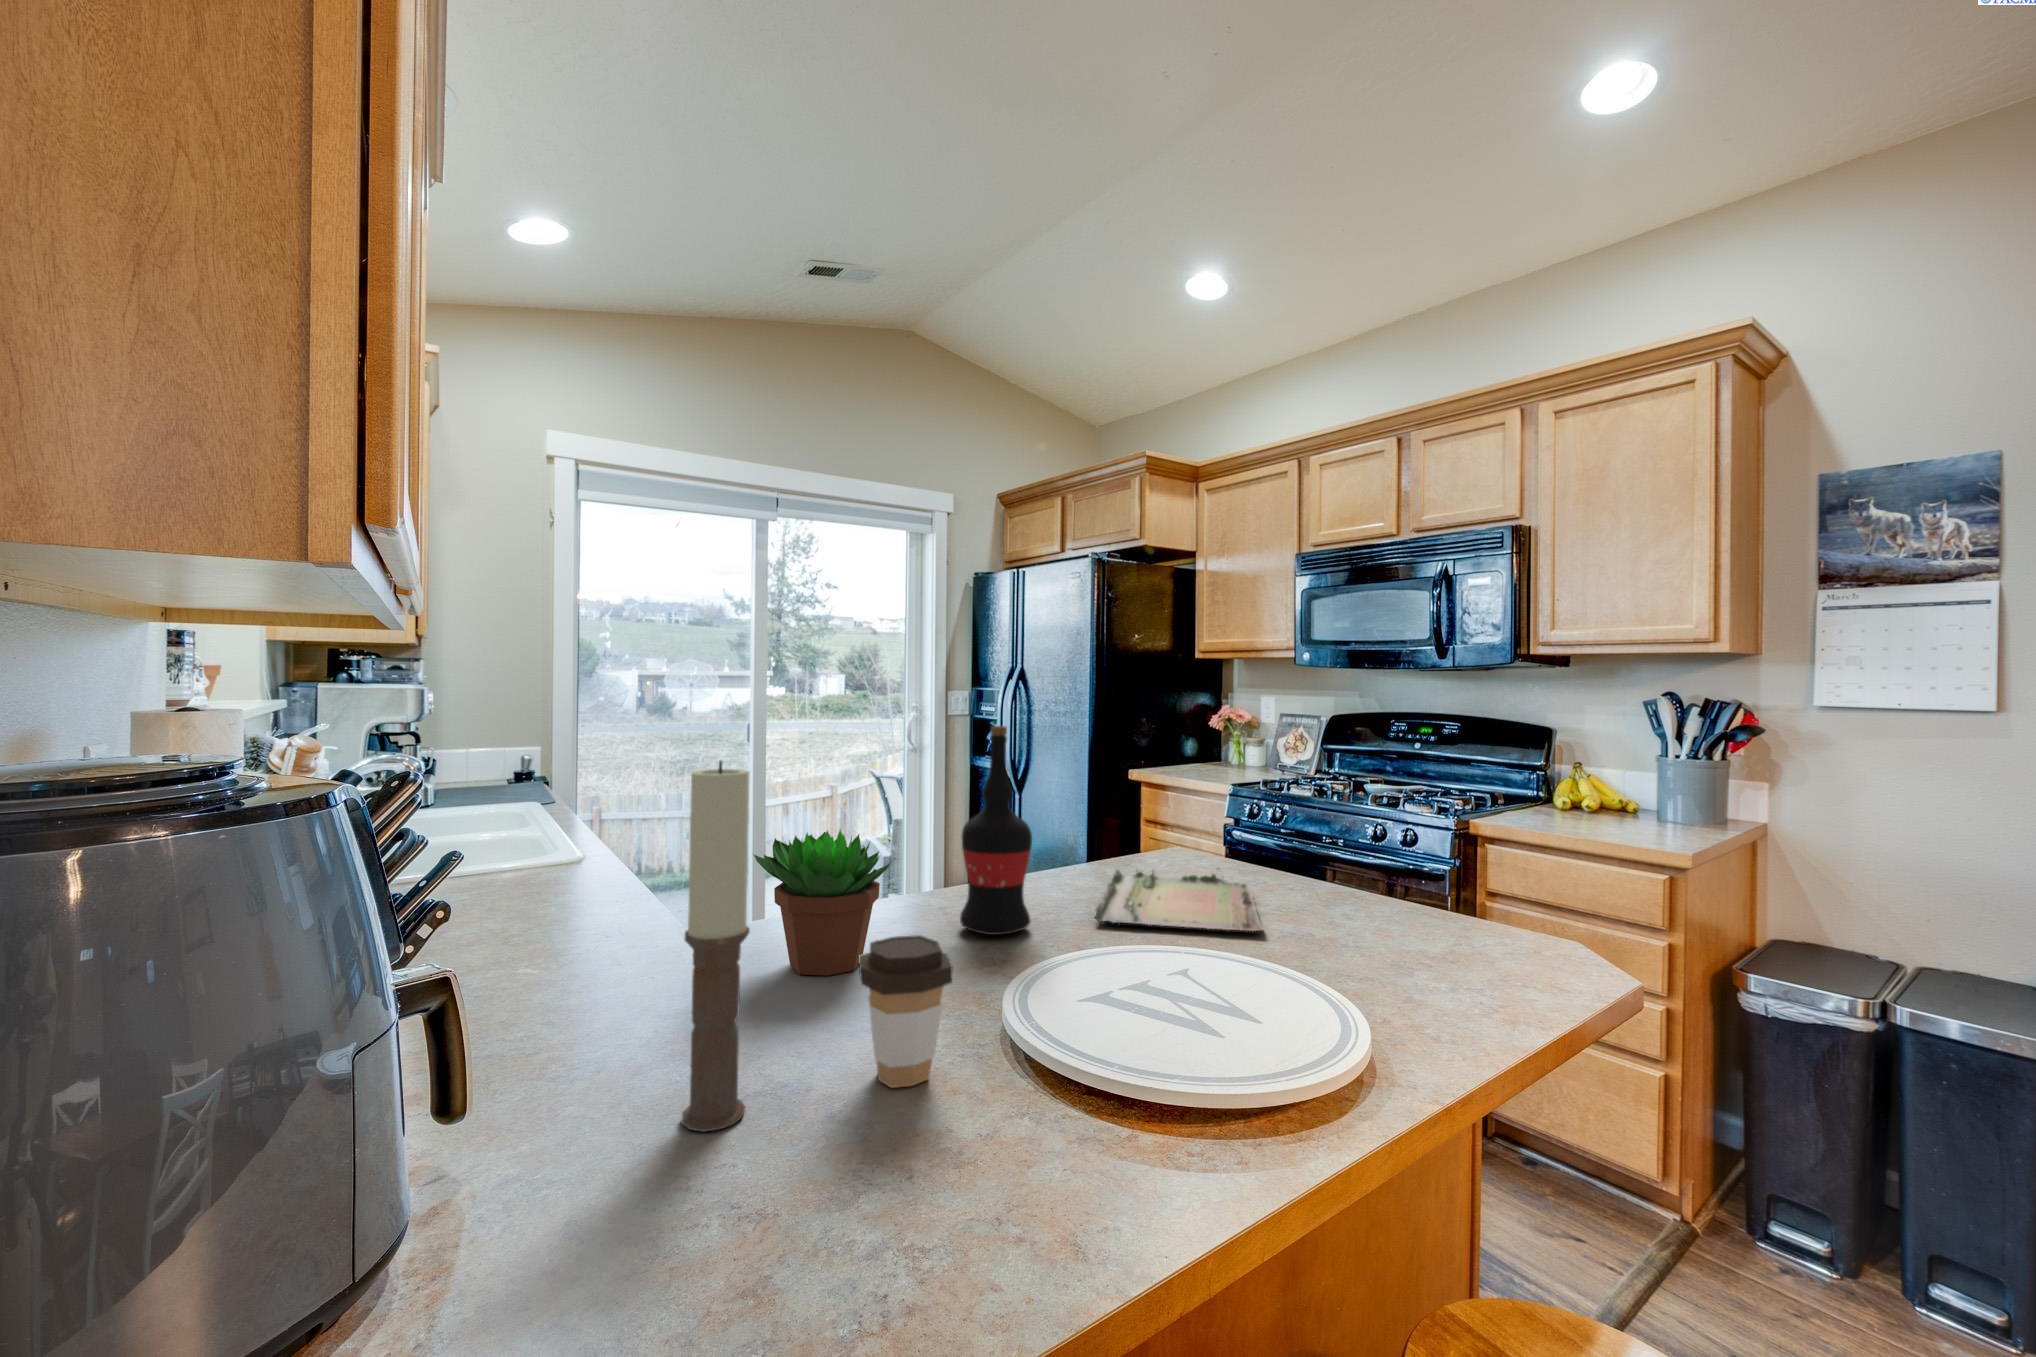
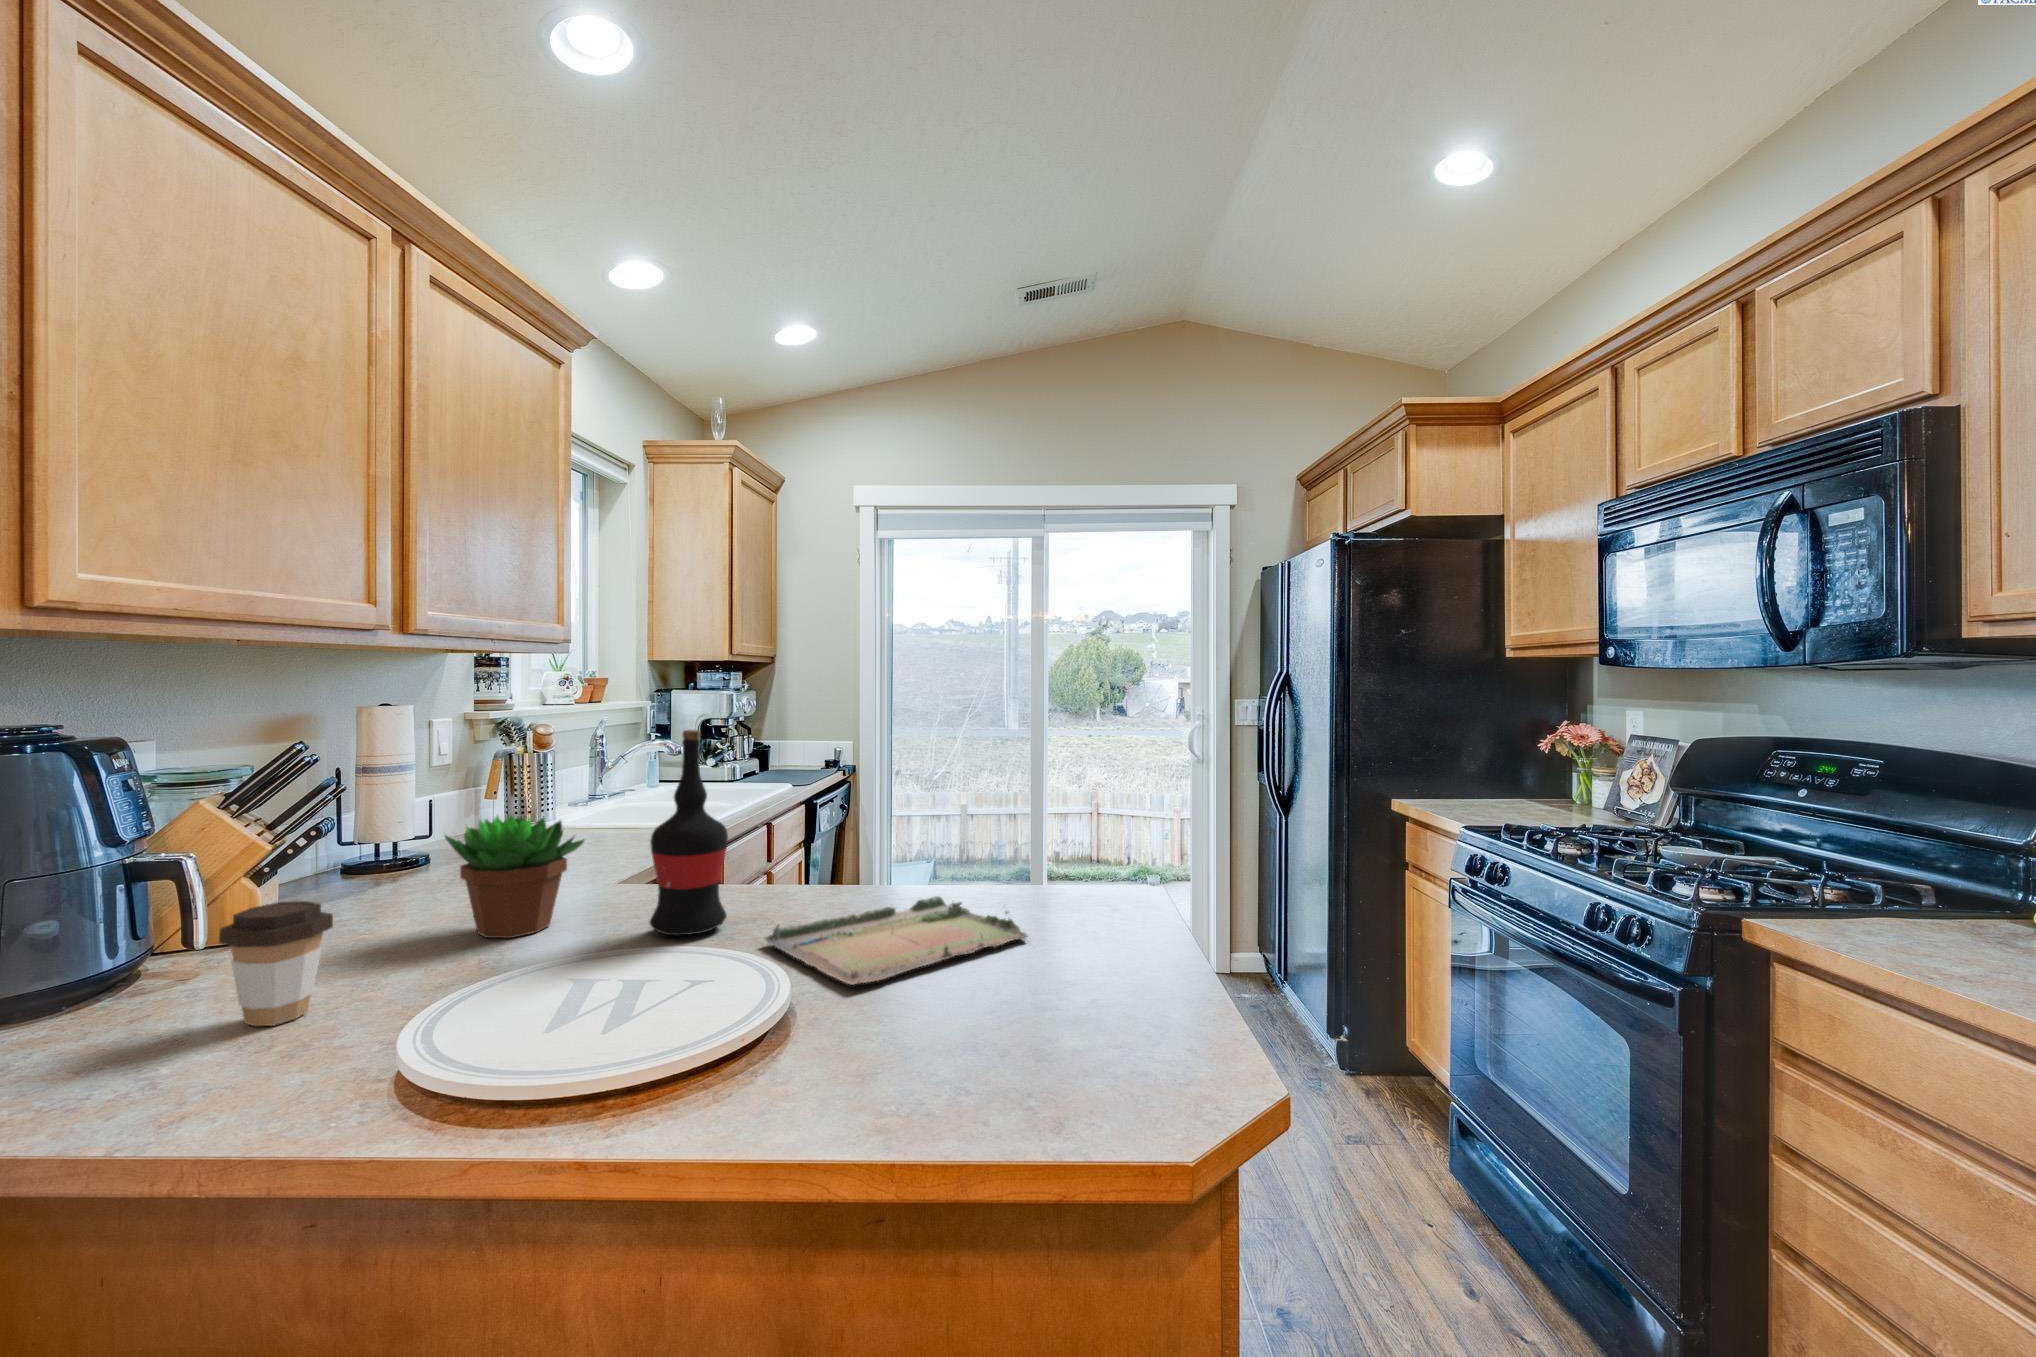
candle: present [682,761,750,1132] -> none [120,744,187,1016]

